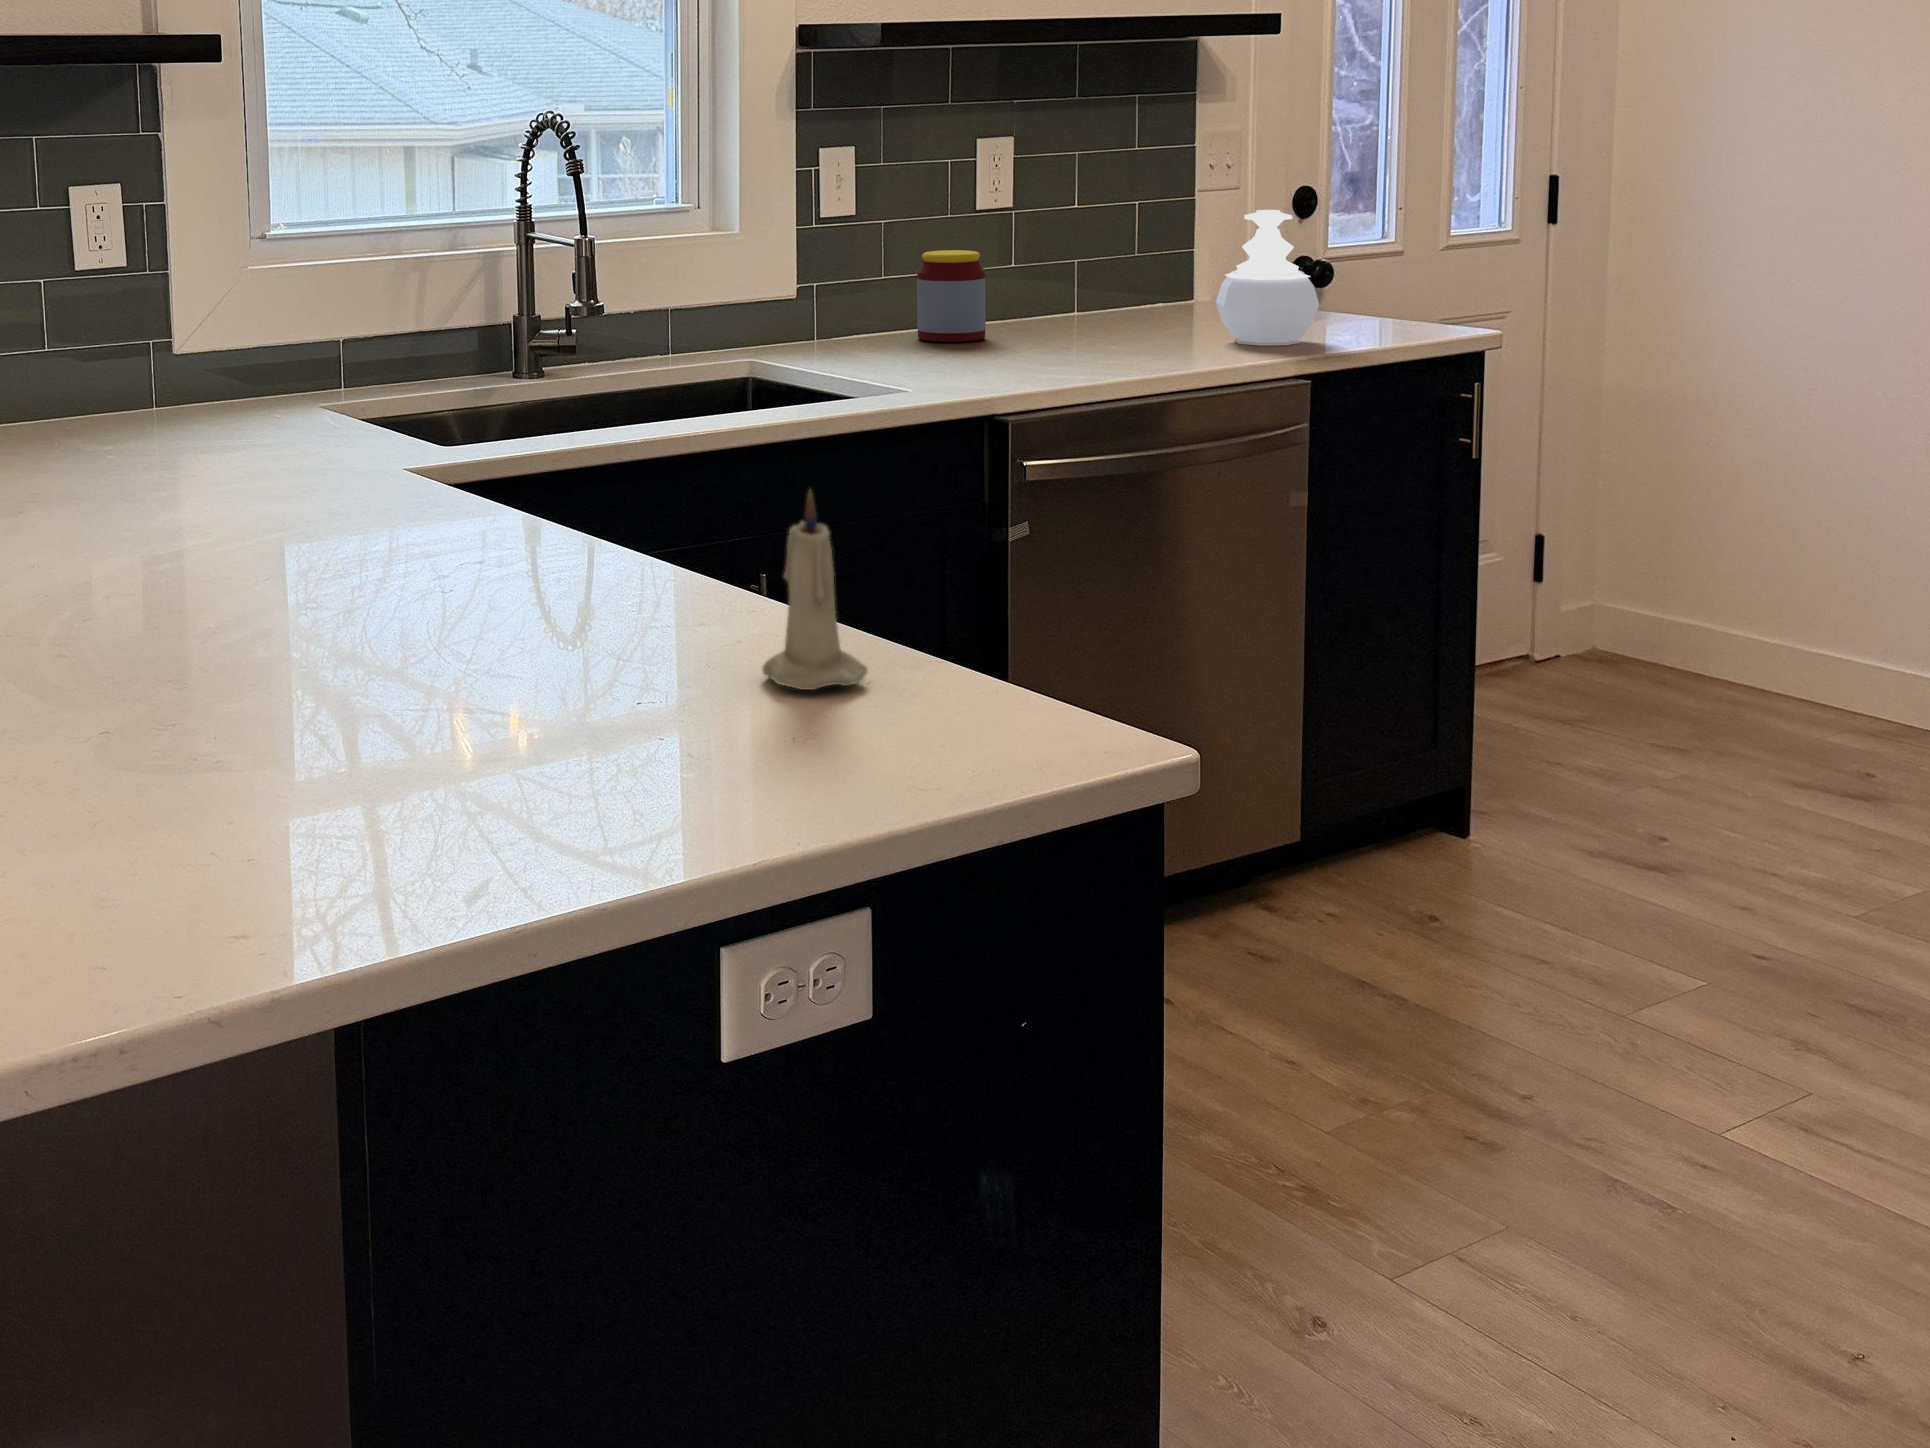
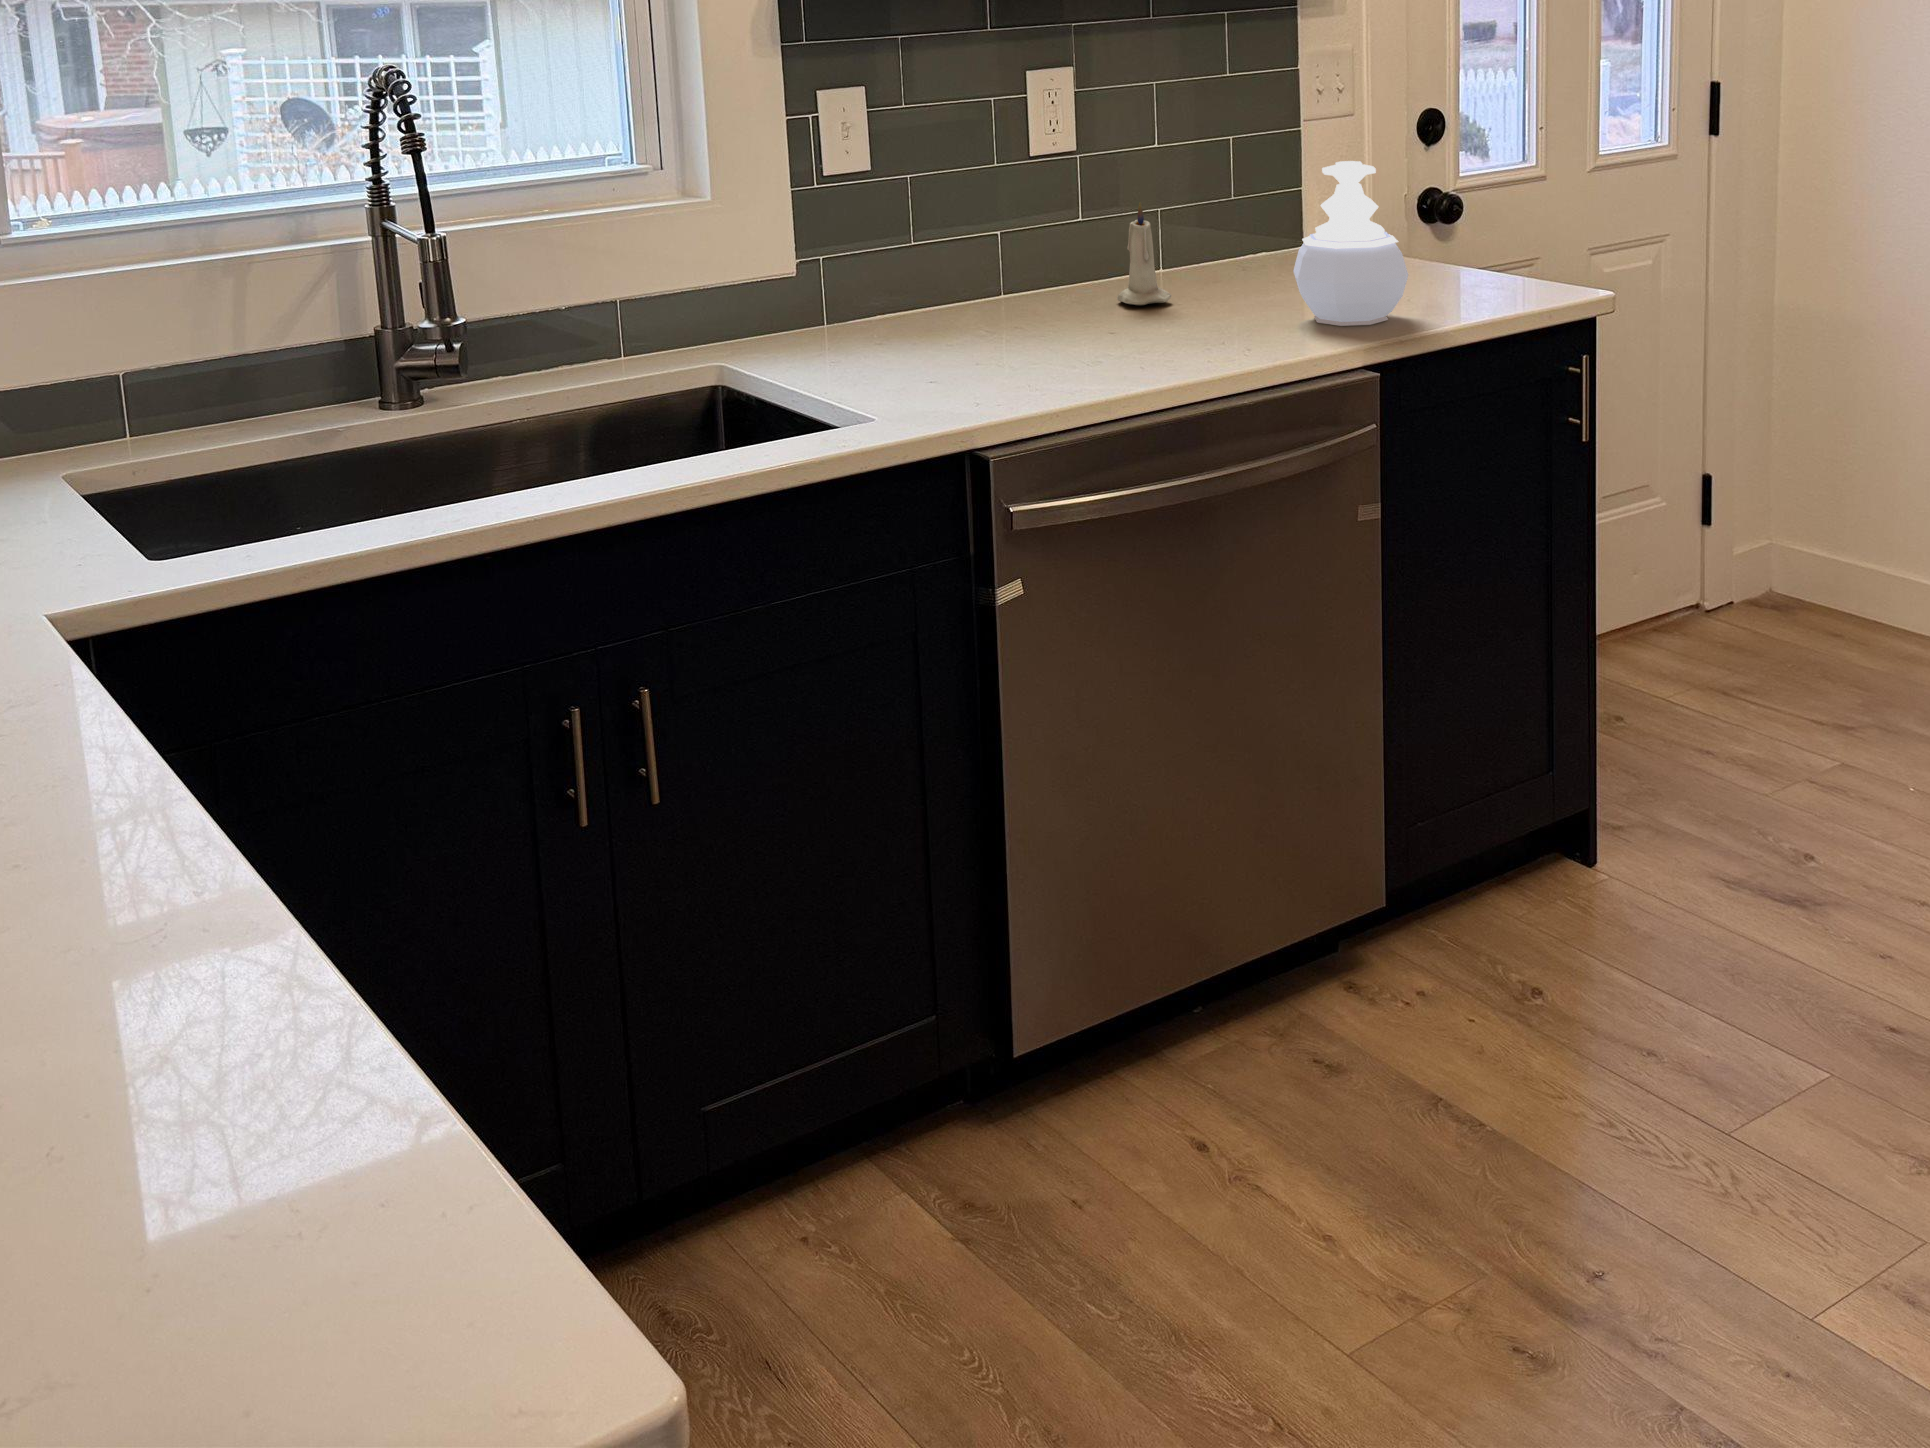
jar: present [917,250,986,342] -> none [941,210,1027,325]
candle: present [762,490,867,690] -> present [1117,202,1172,305]

